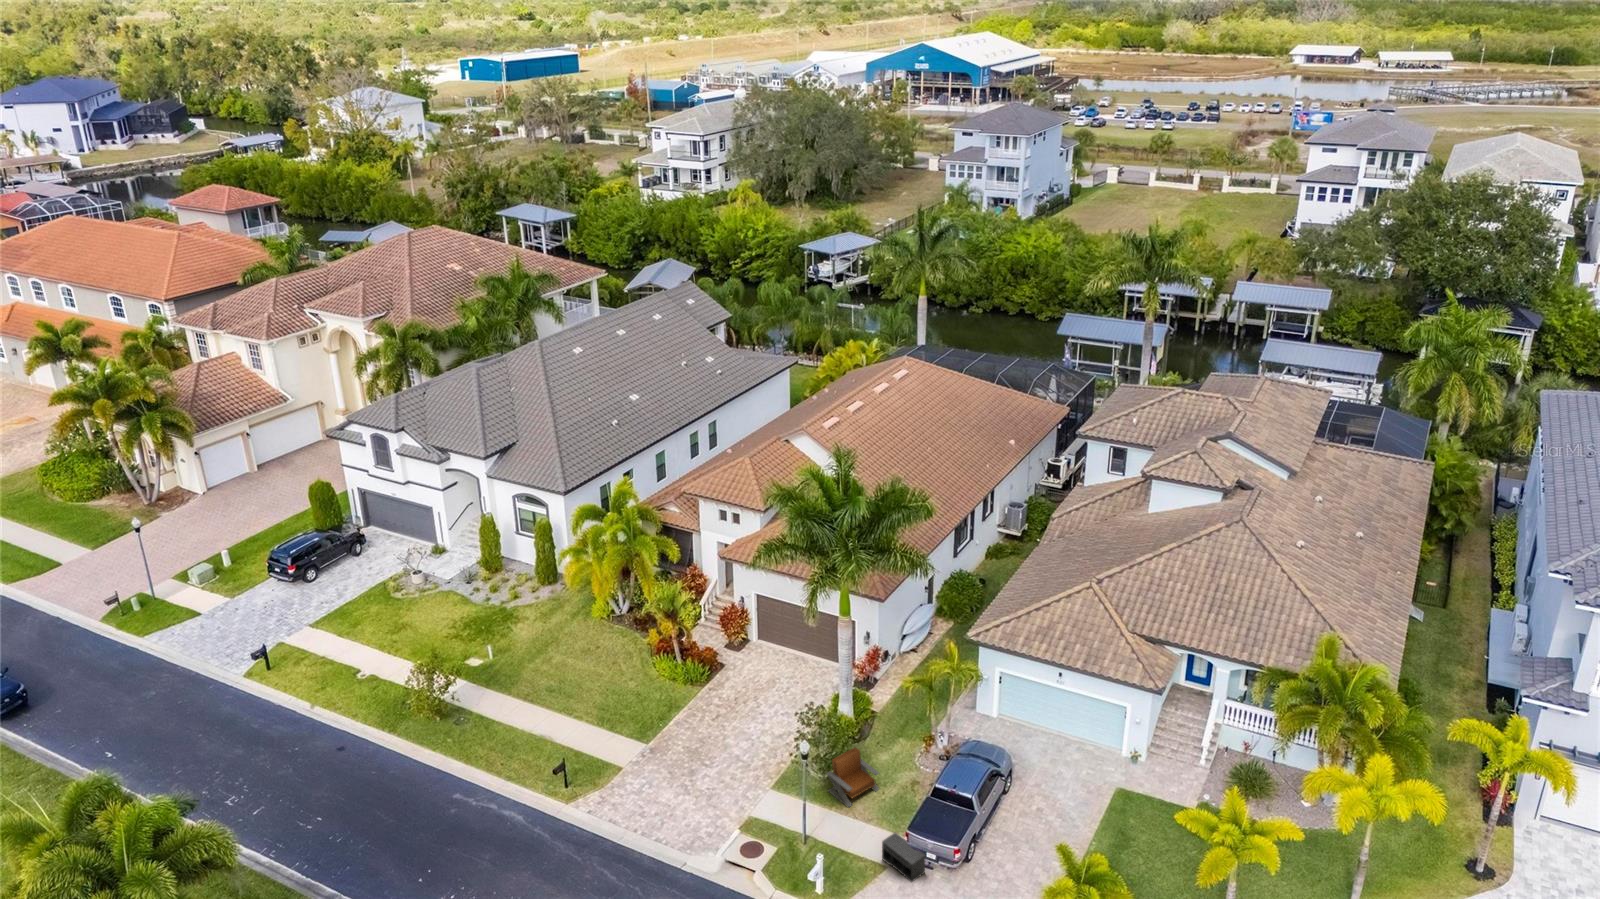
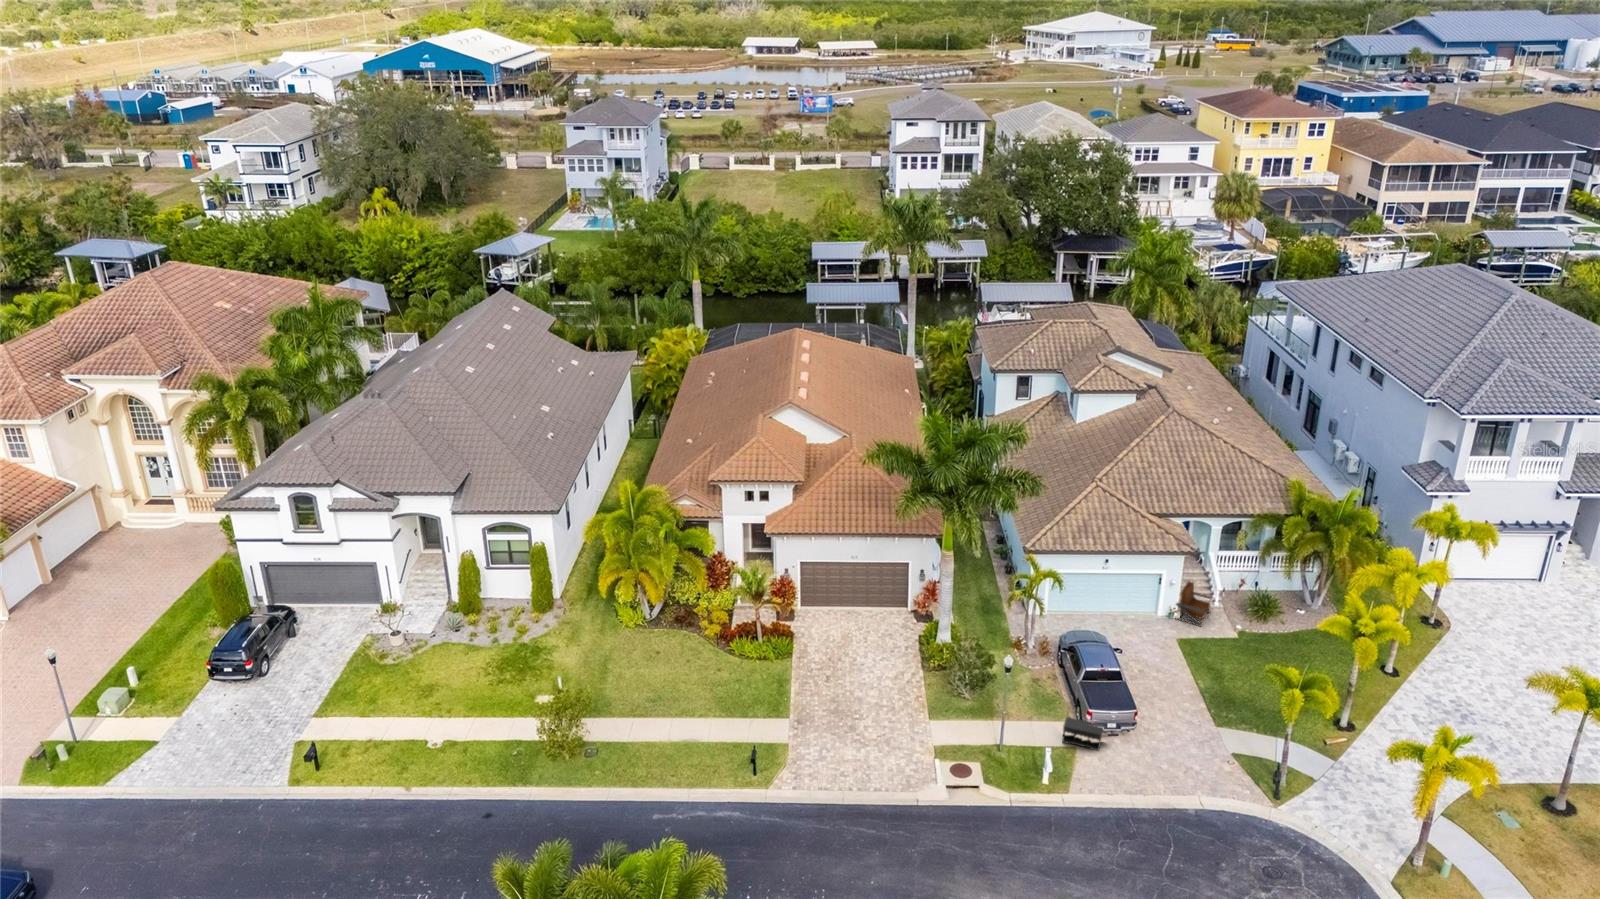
lounge chair: present [827,747,879,807] -> present [1176,582,1212,626]

